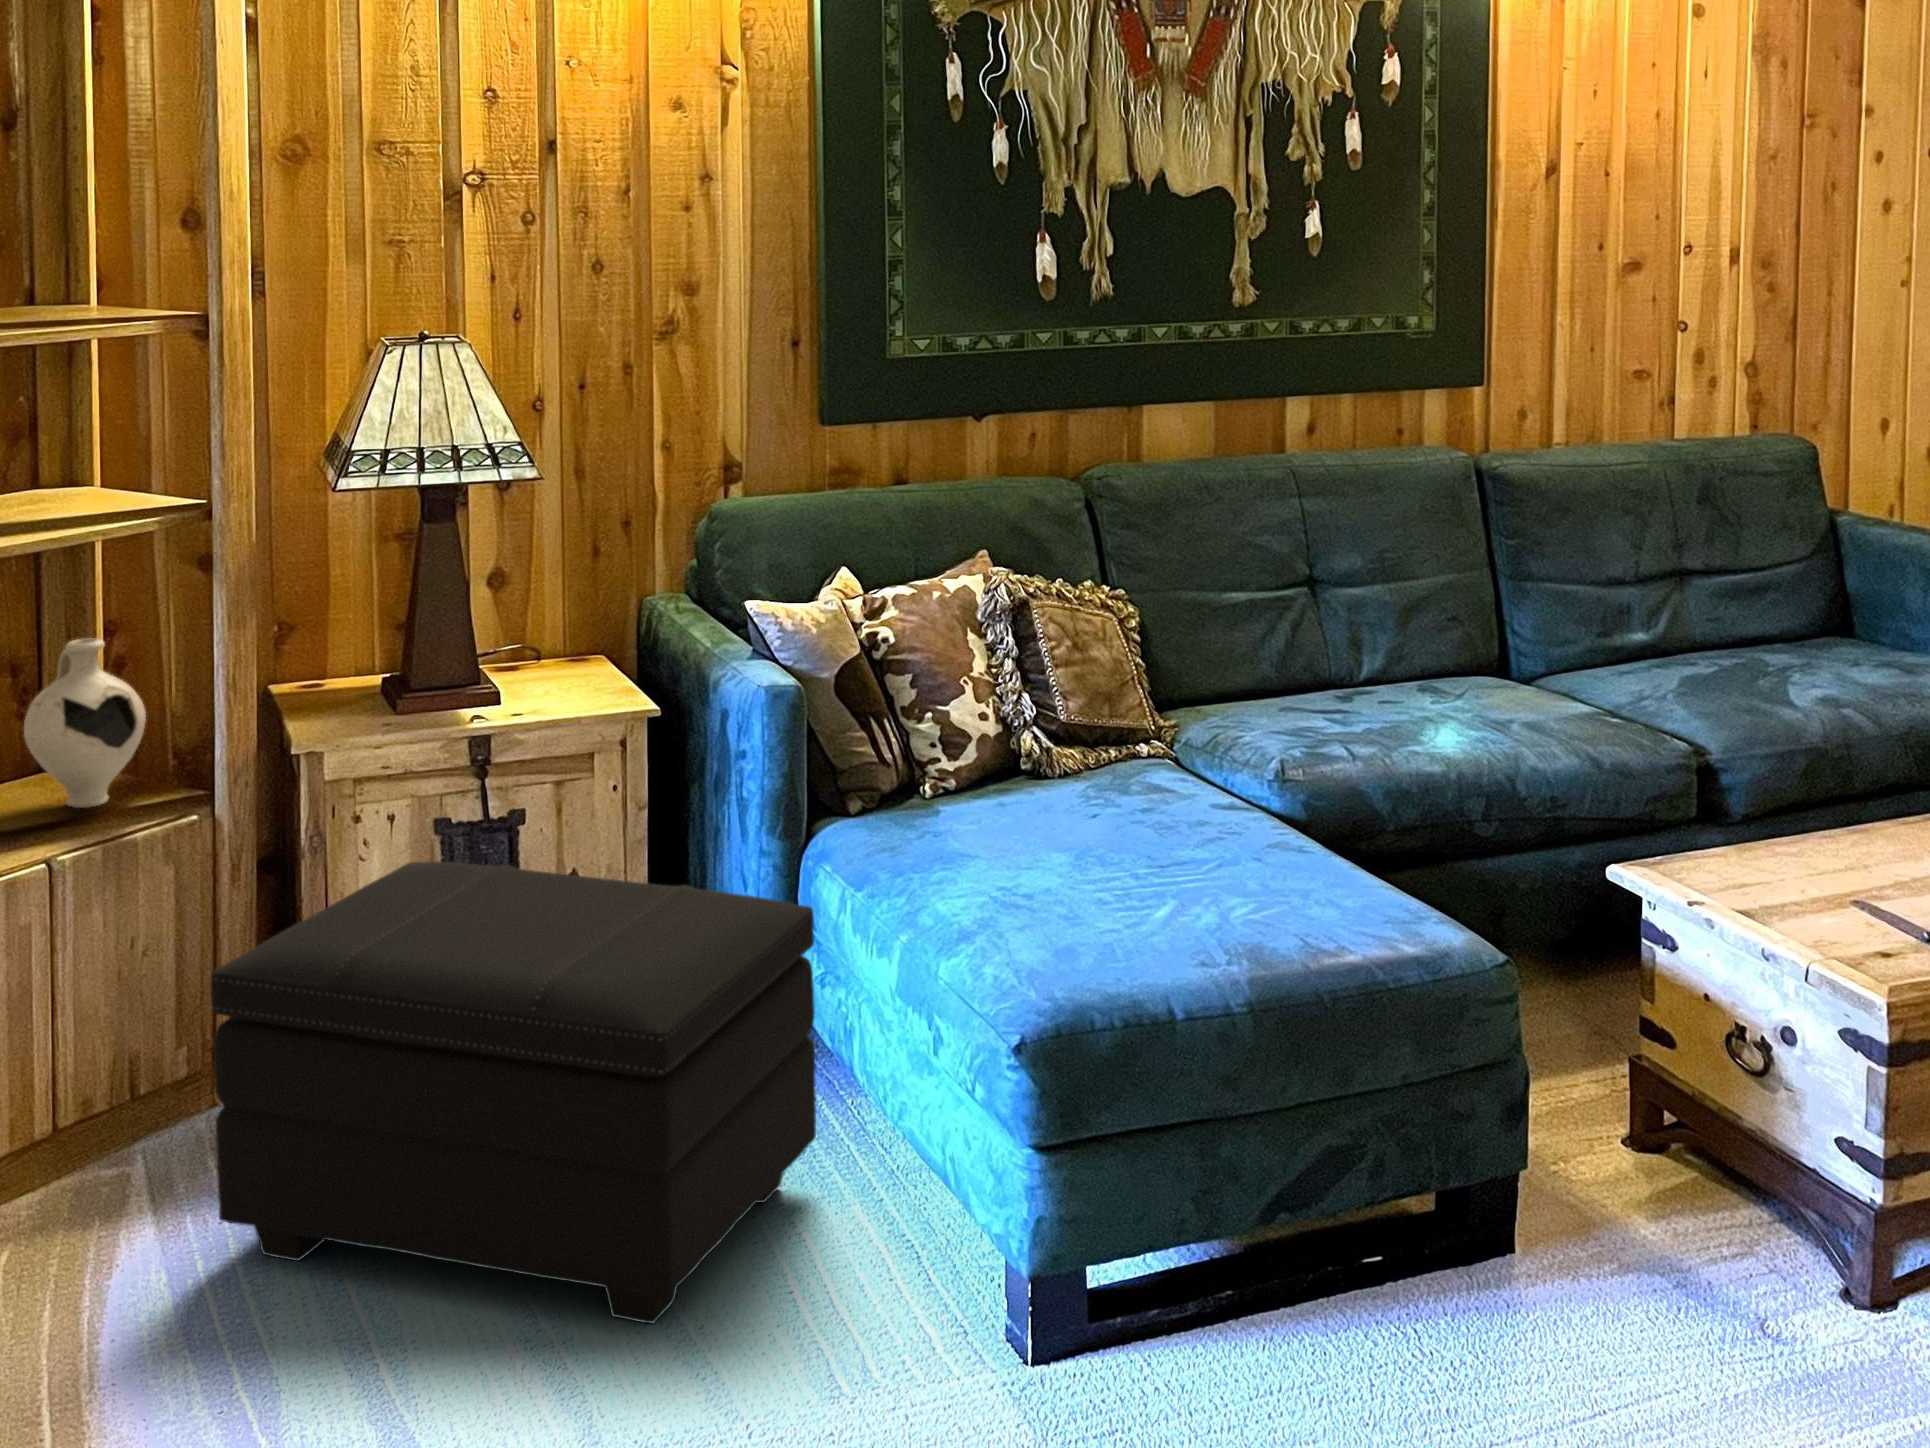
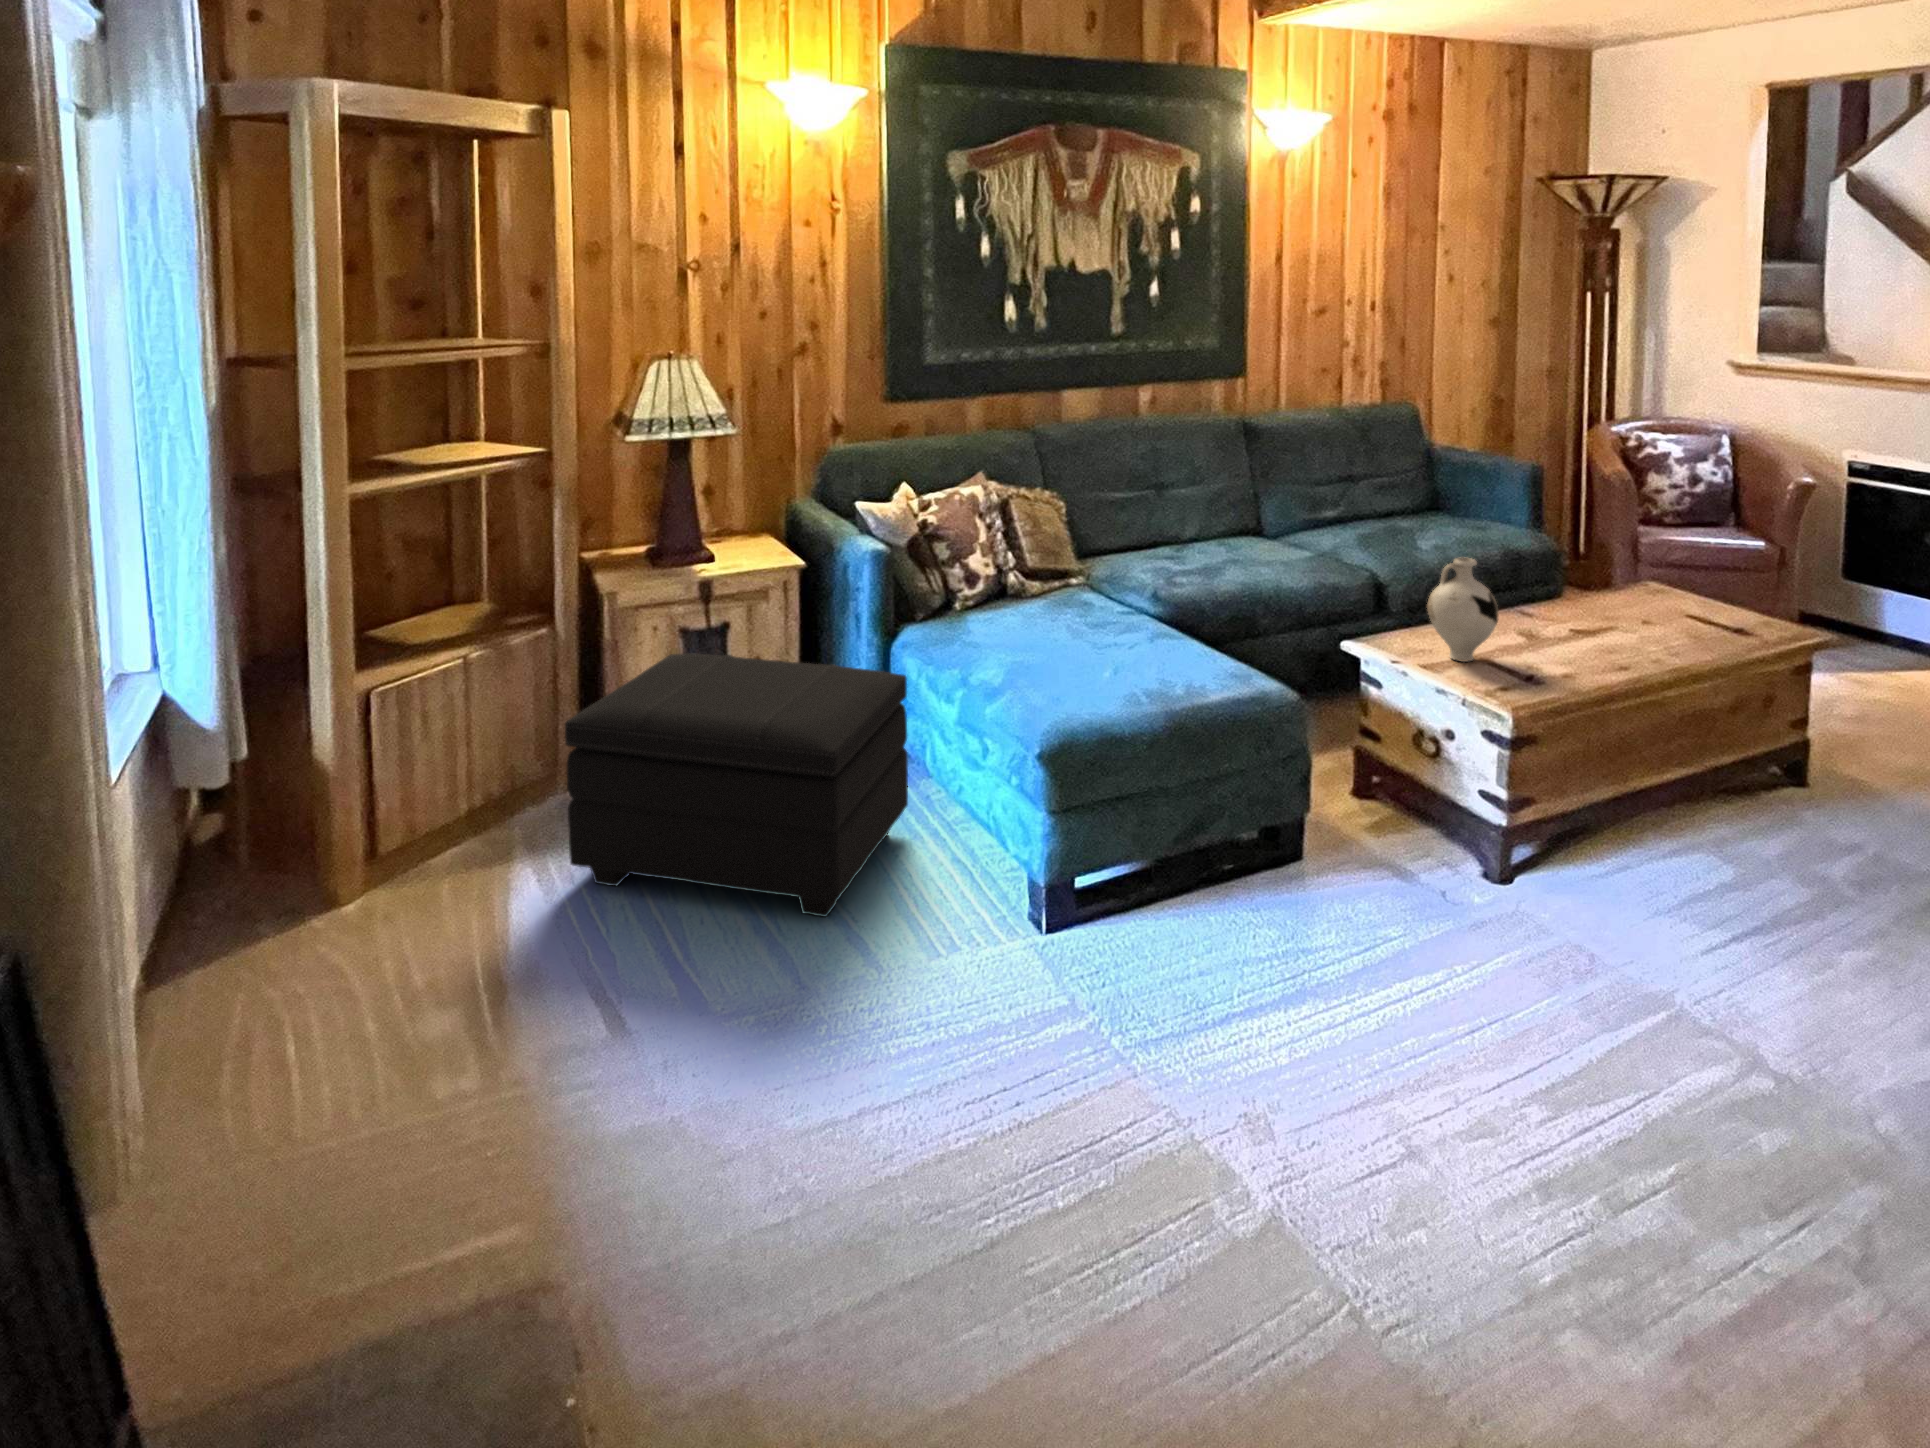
decorative vase: present [24,638,146,808] -> present [1427,557,1498,662]

